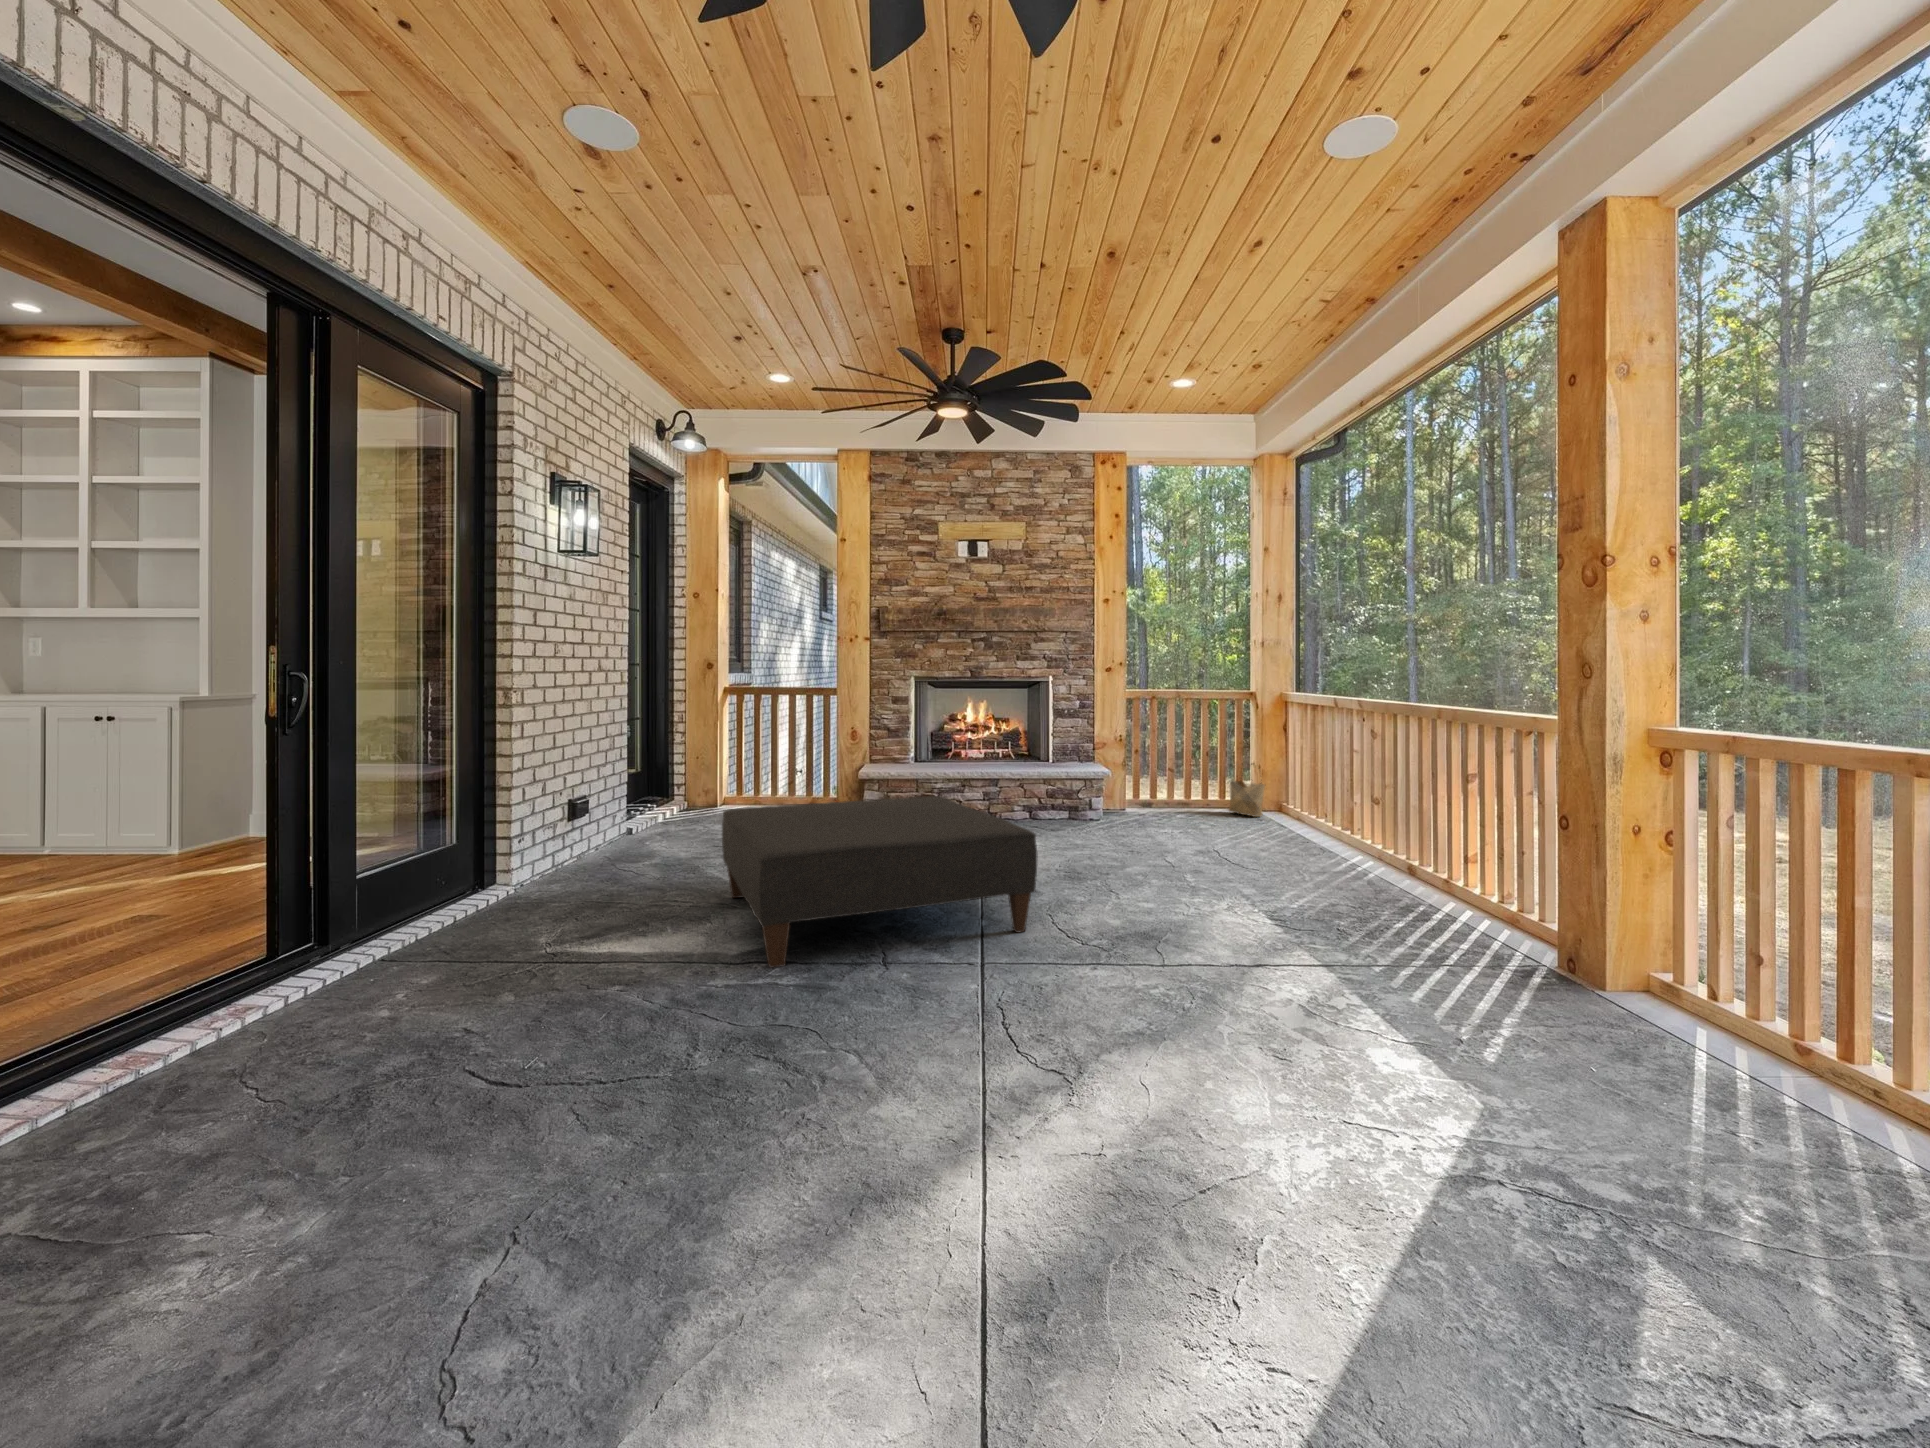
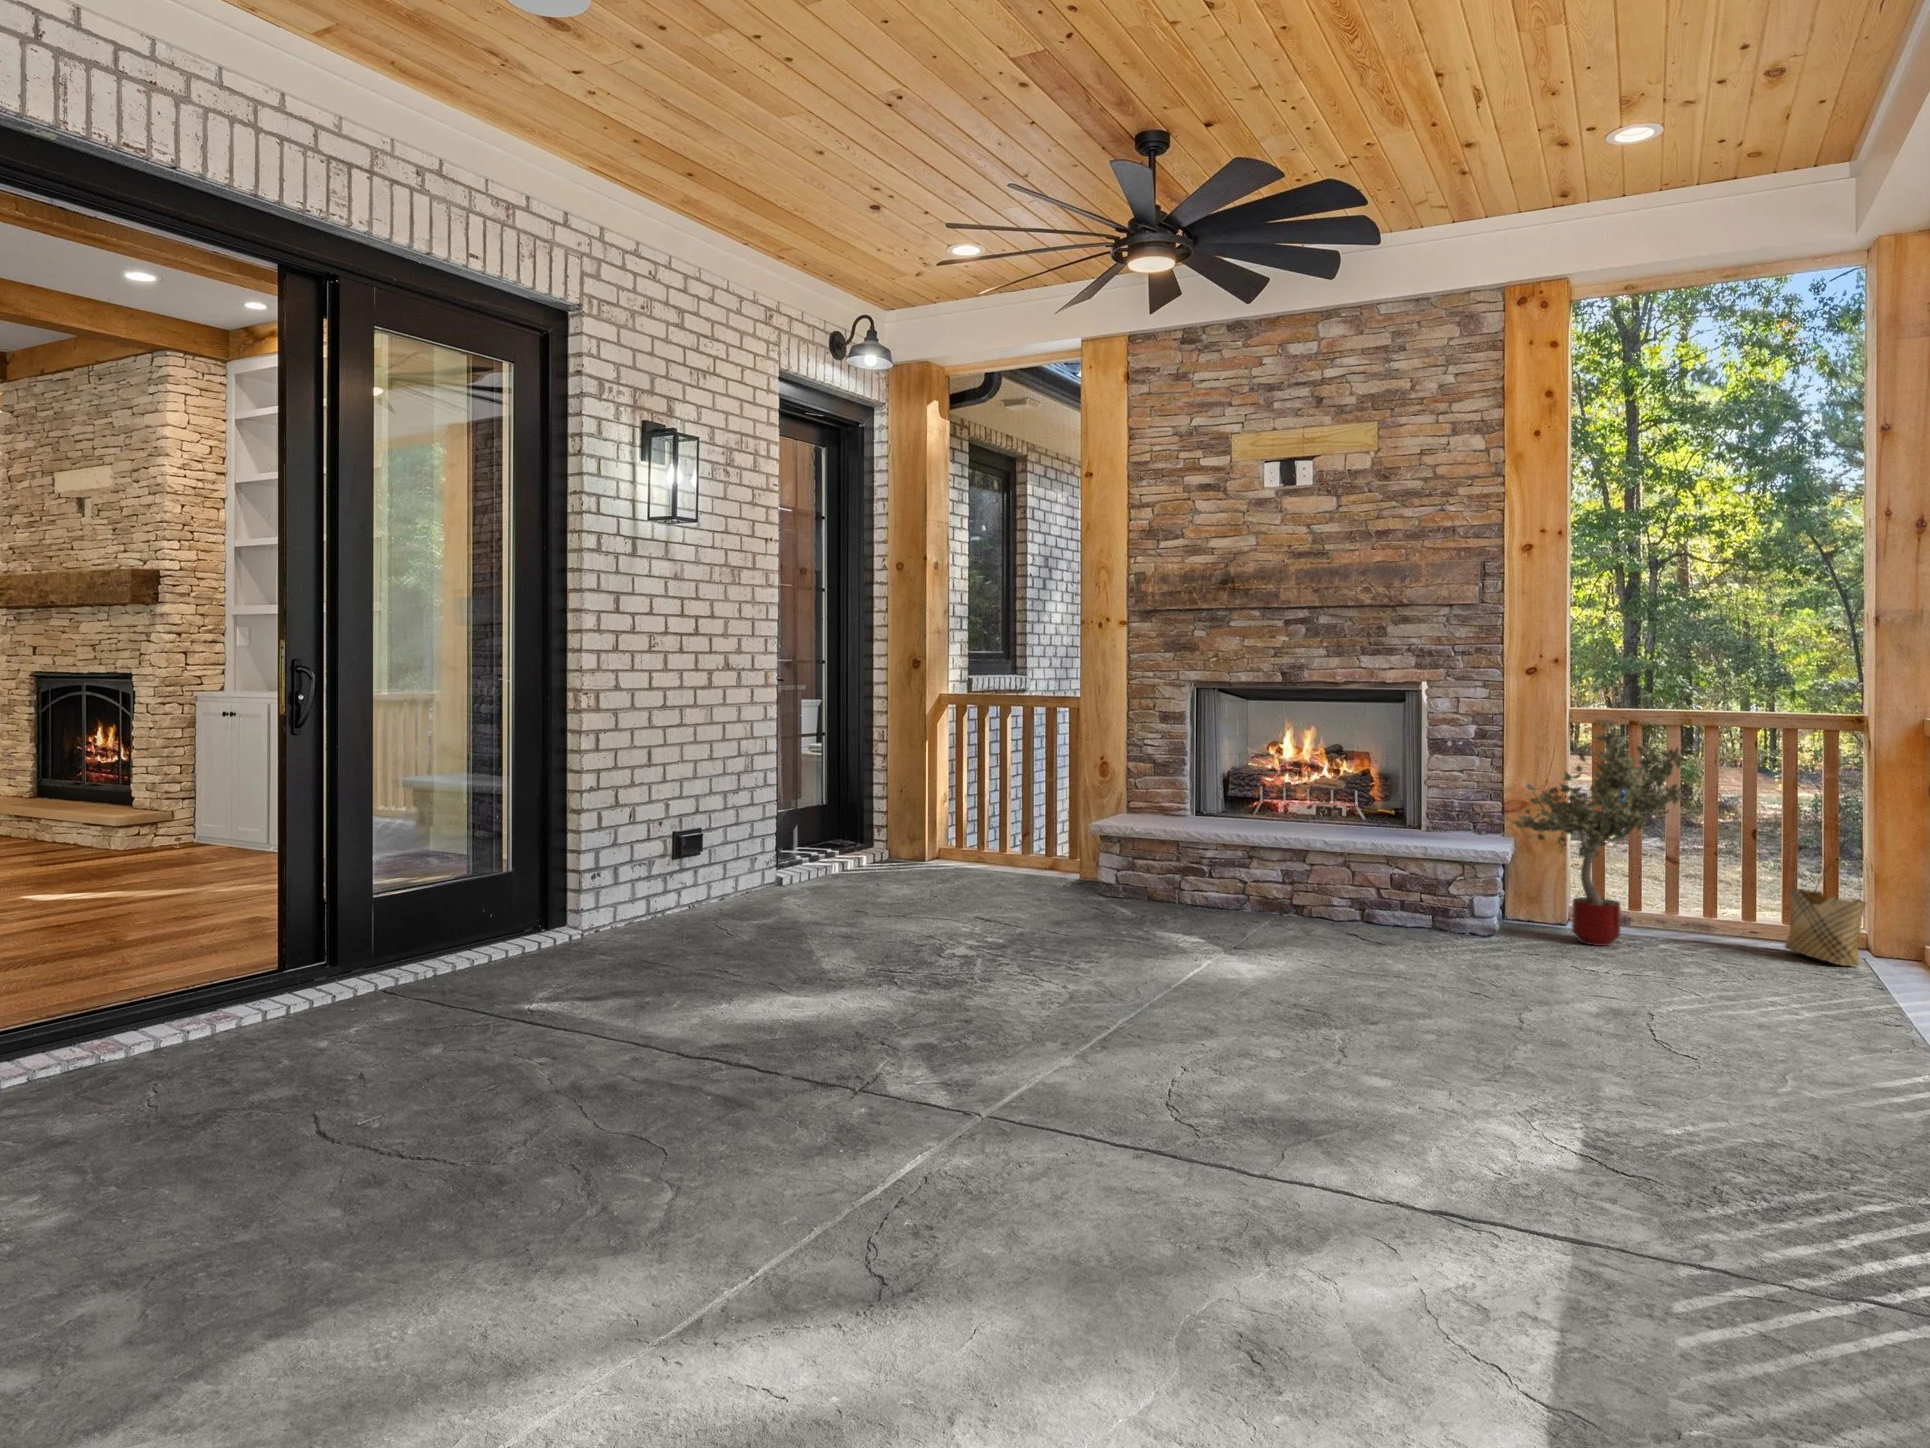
potted tree: none [1110,696,1188,819] -> present [1513,720,1684,946]
ottoman: present [722,796,1038,968] -> none [679,858,1111,1092]

